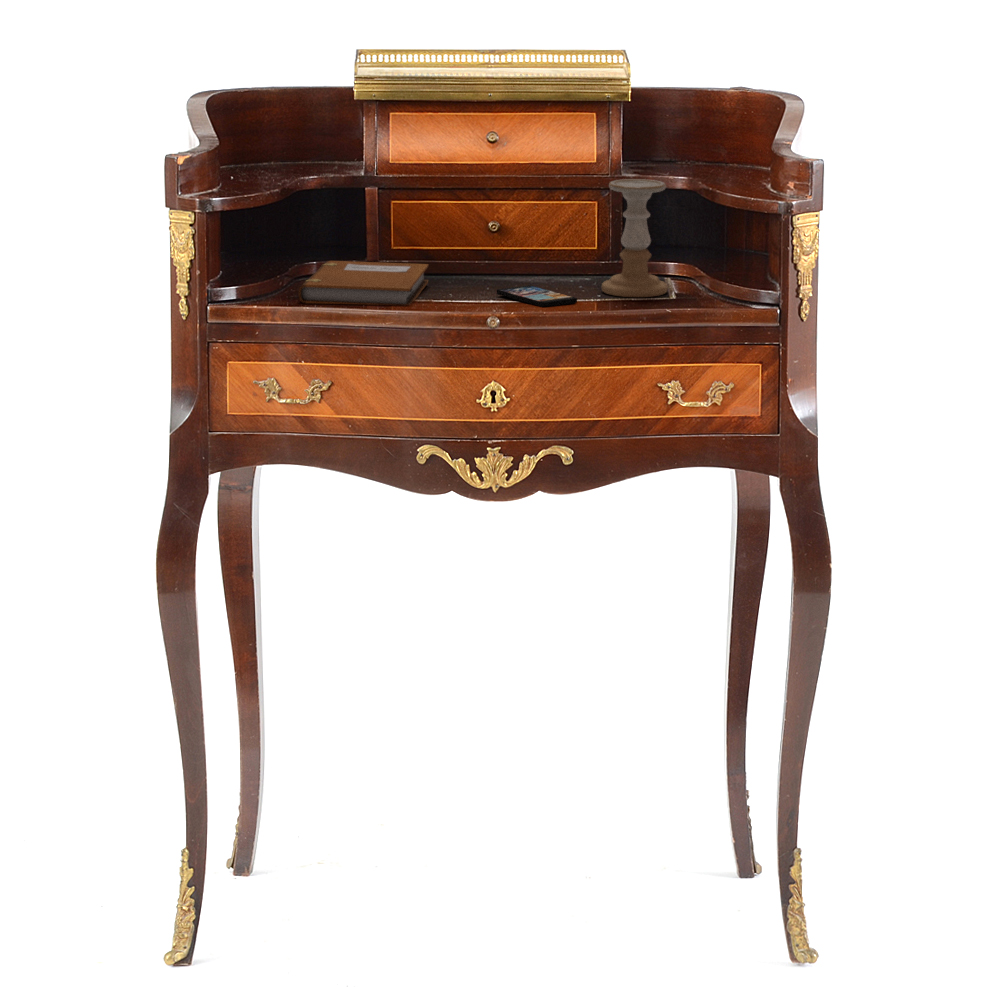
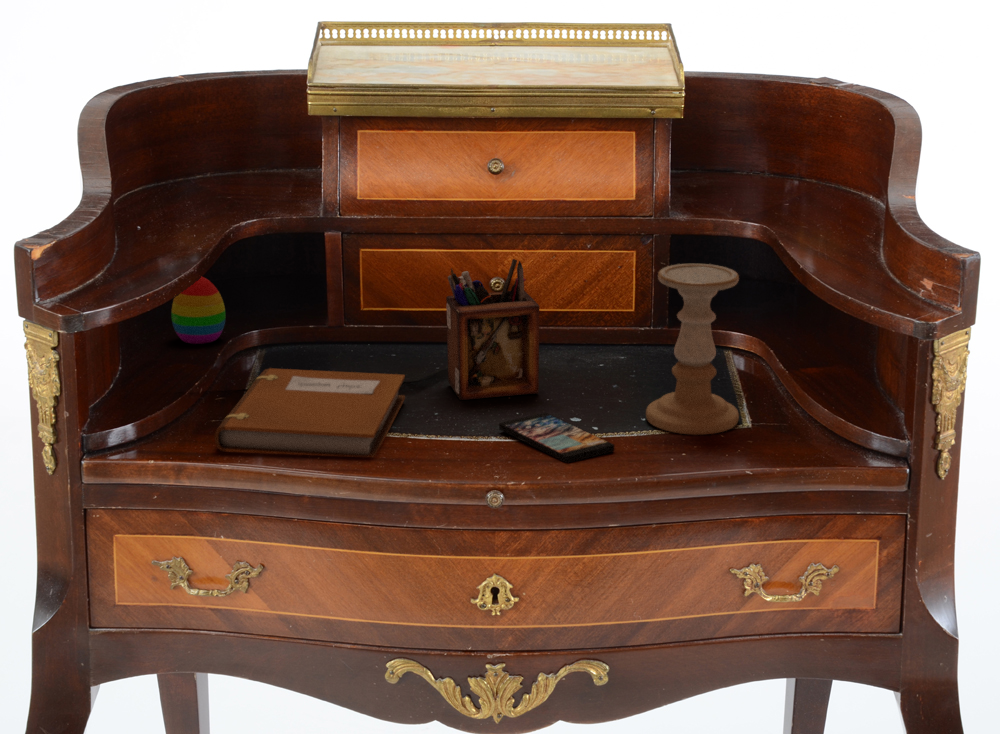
desk organizer: none [458,184,526,284] -> present [446,259,540,400]
decorative egg: none [249,207,289,258] -> present [171,277,226,344]

